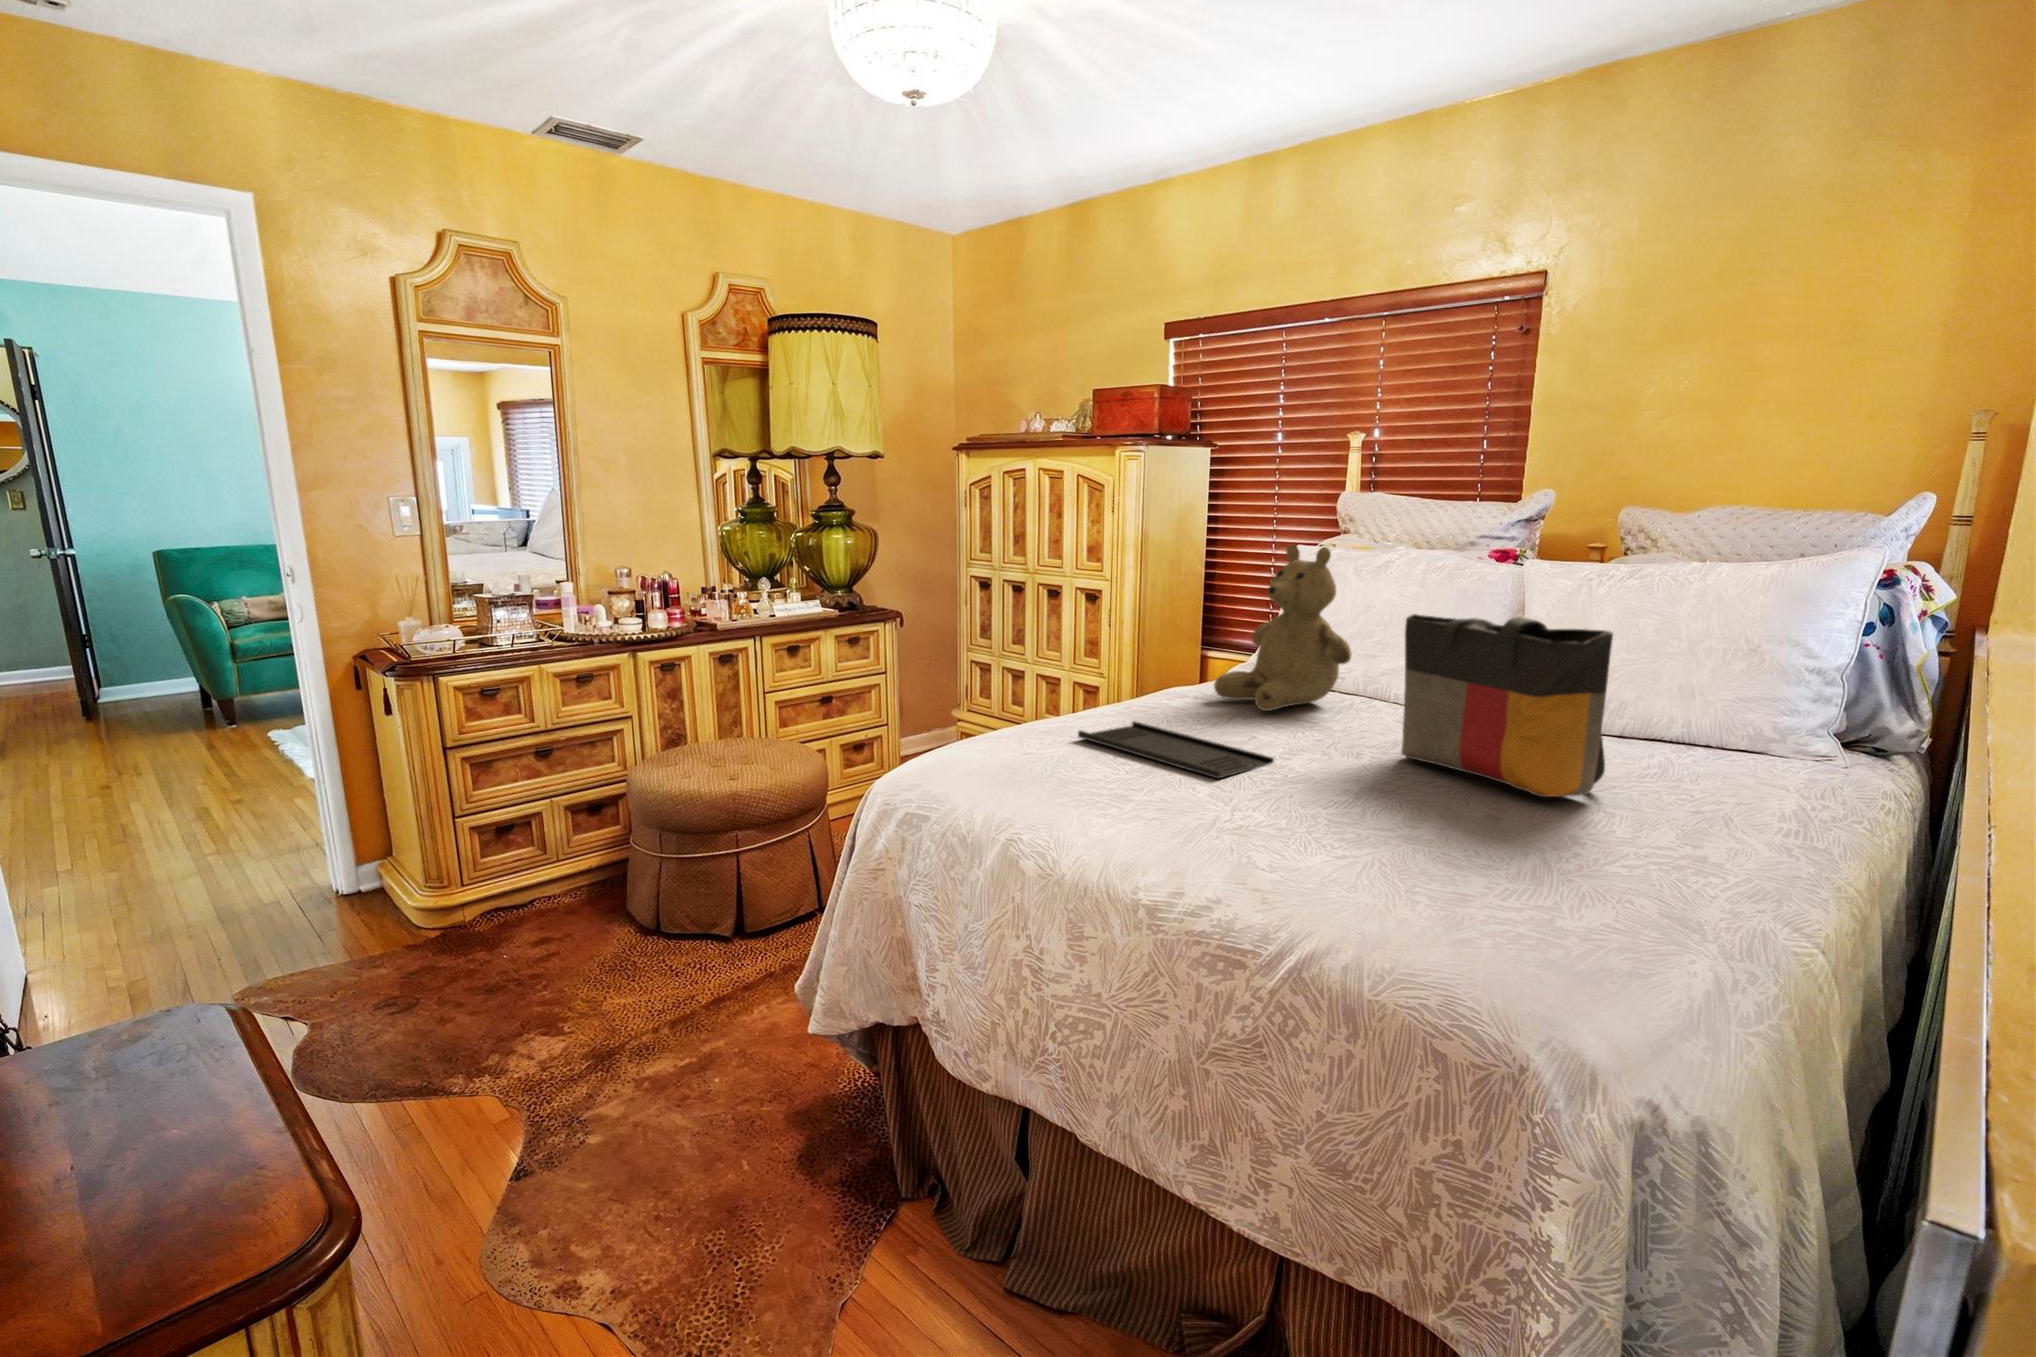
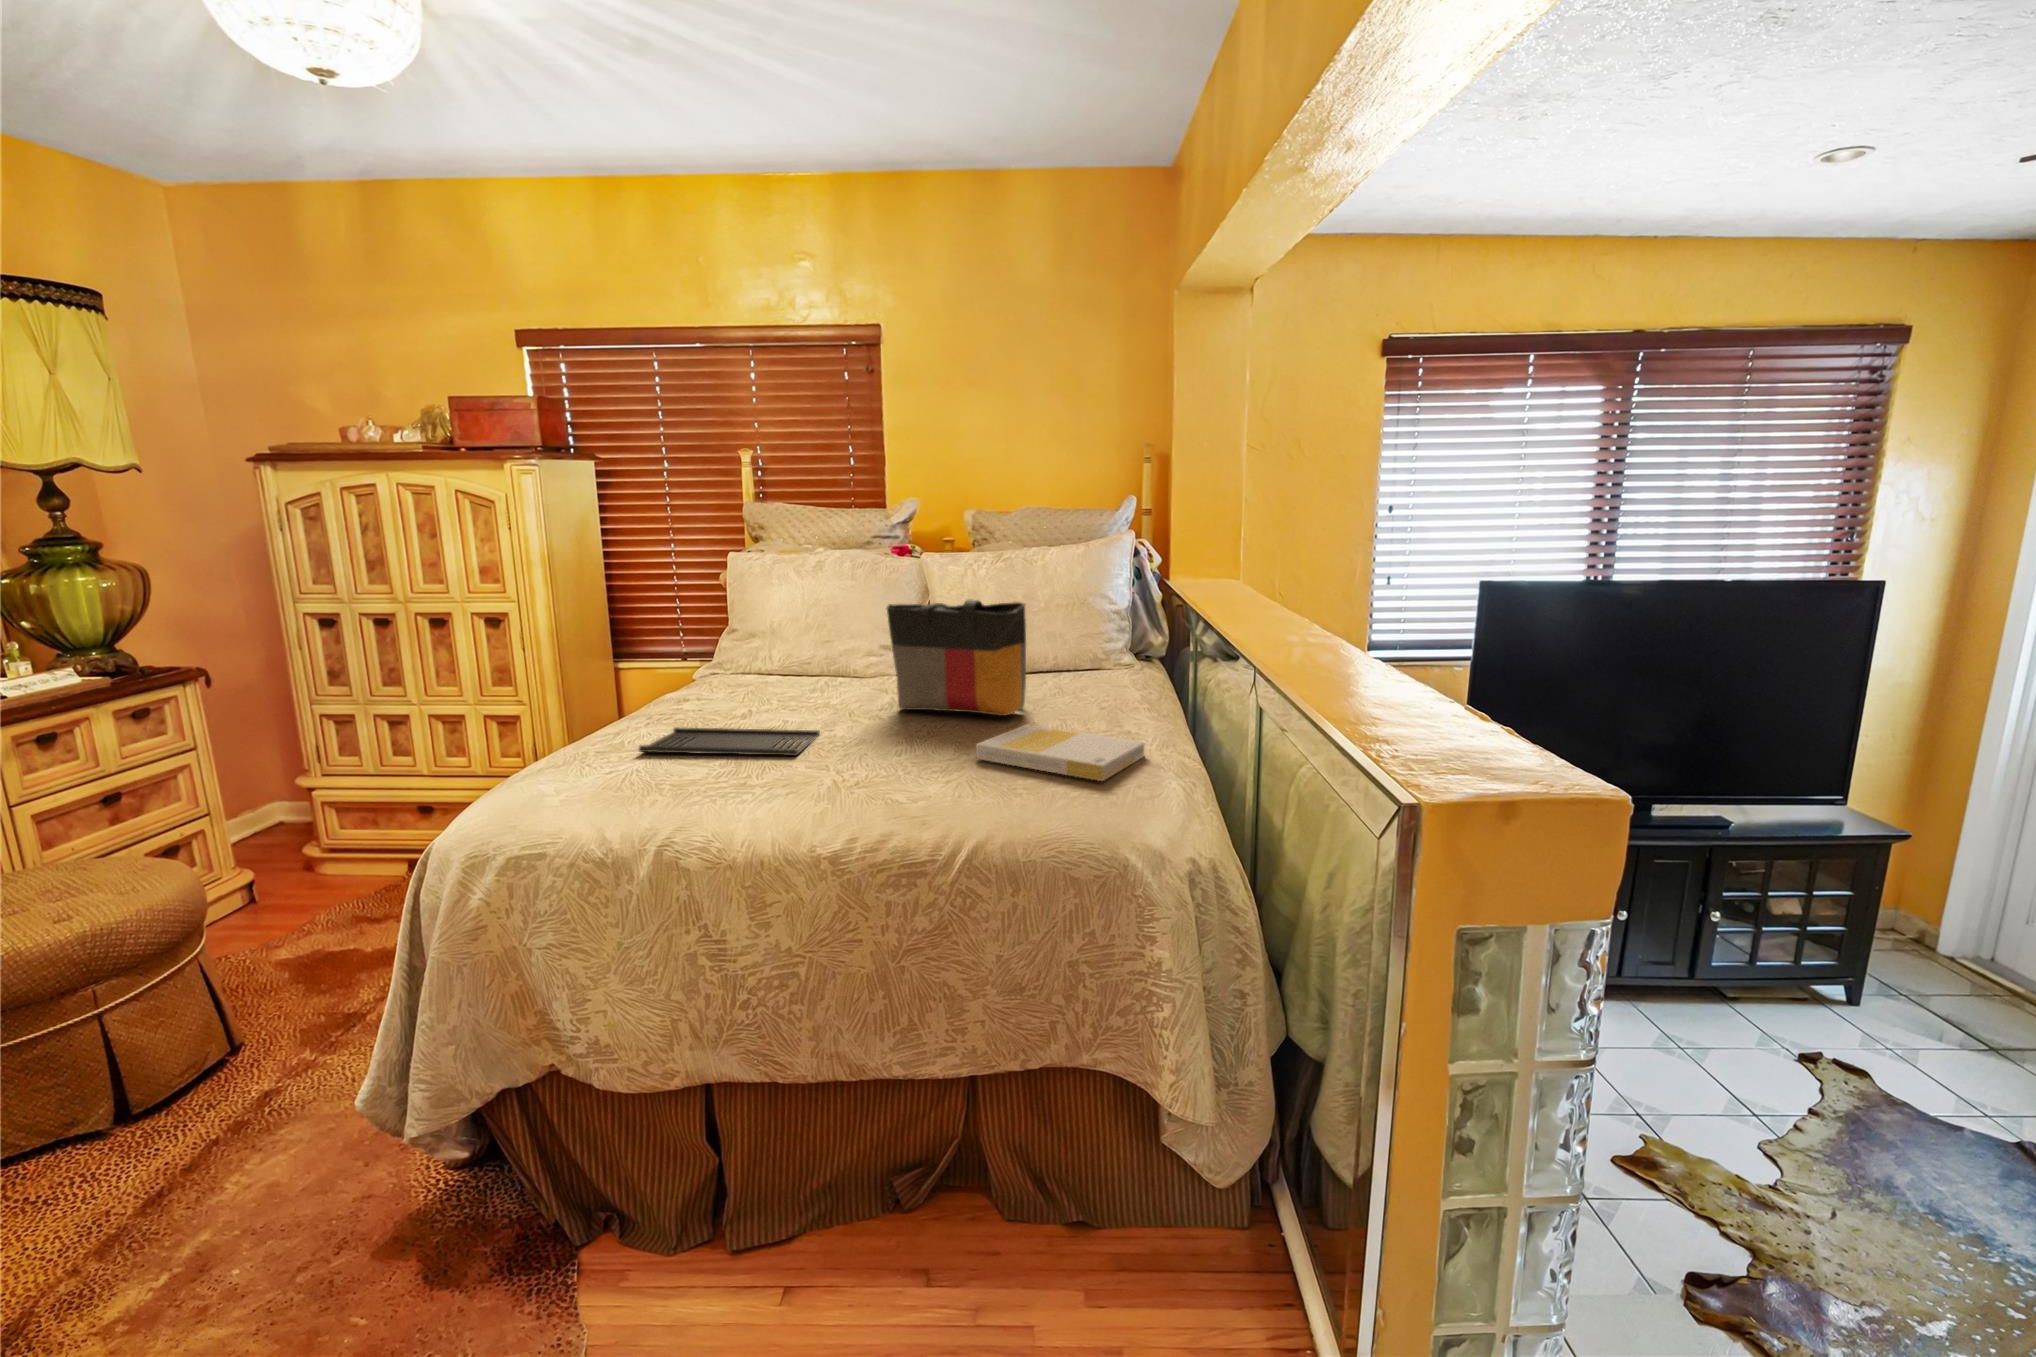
teddy bear: present [1214,545,1352,711] -> none [713,556,825,697]
book: none [1433,815,1753,933] -> present [976,724,1144,781]

